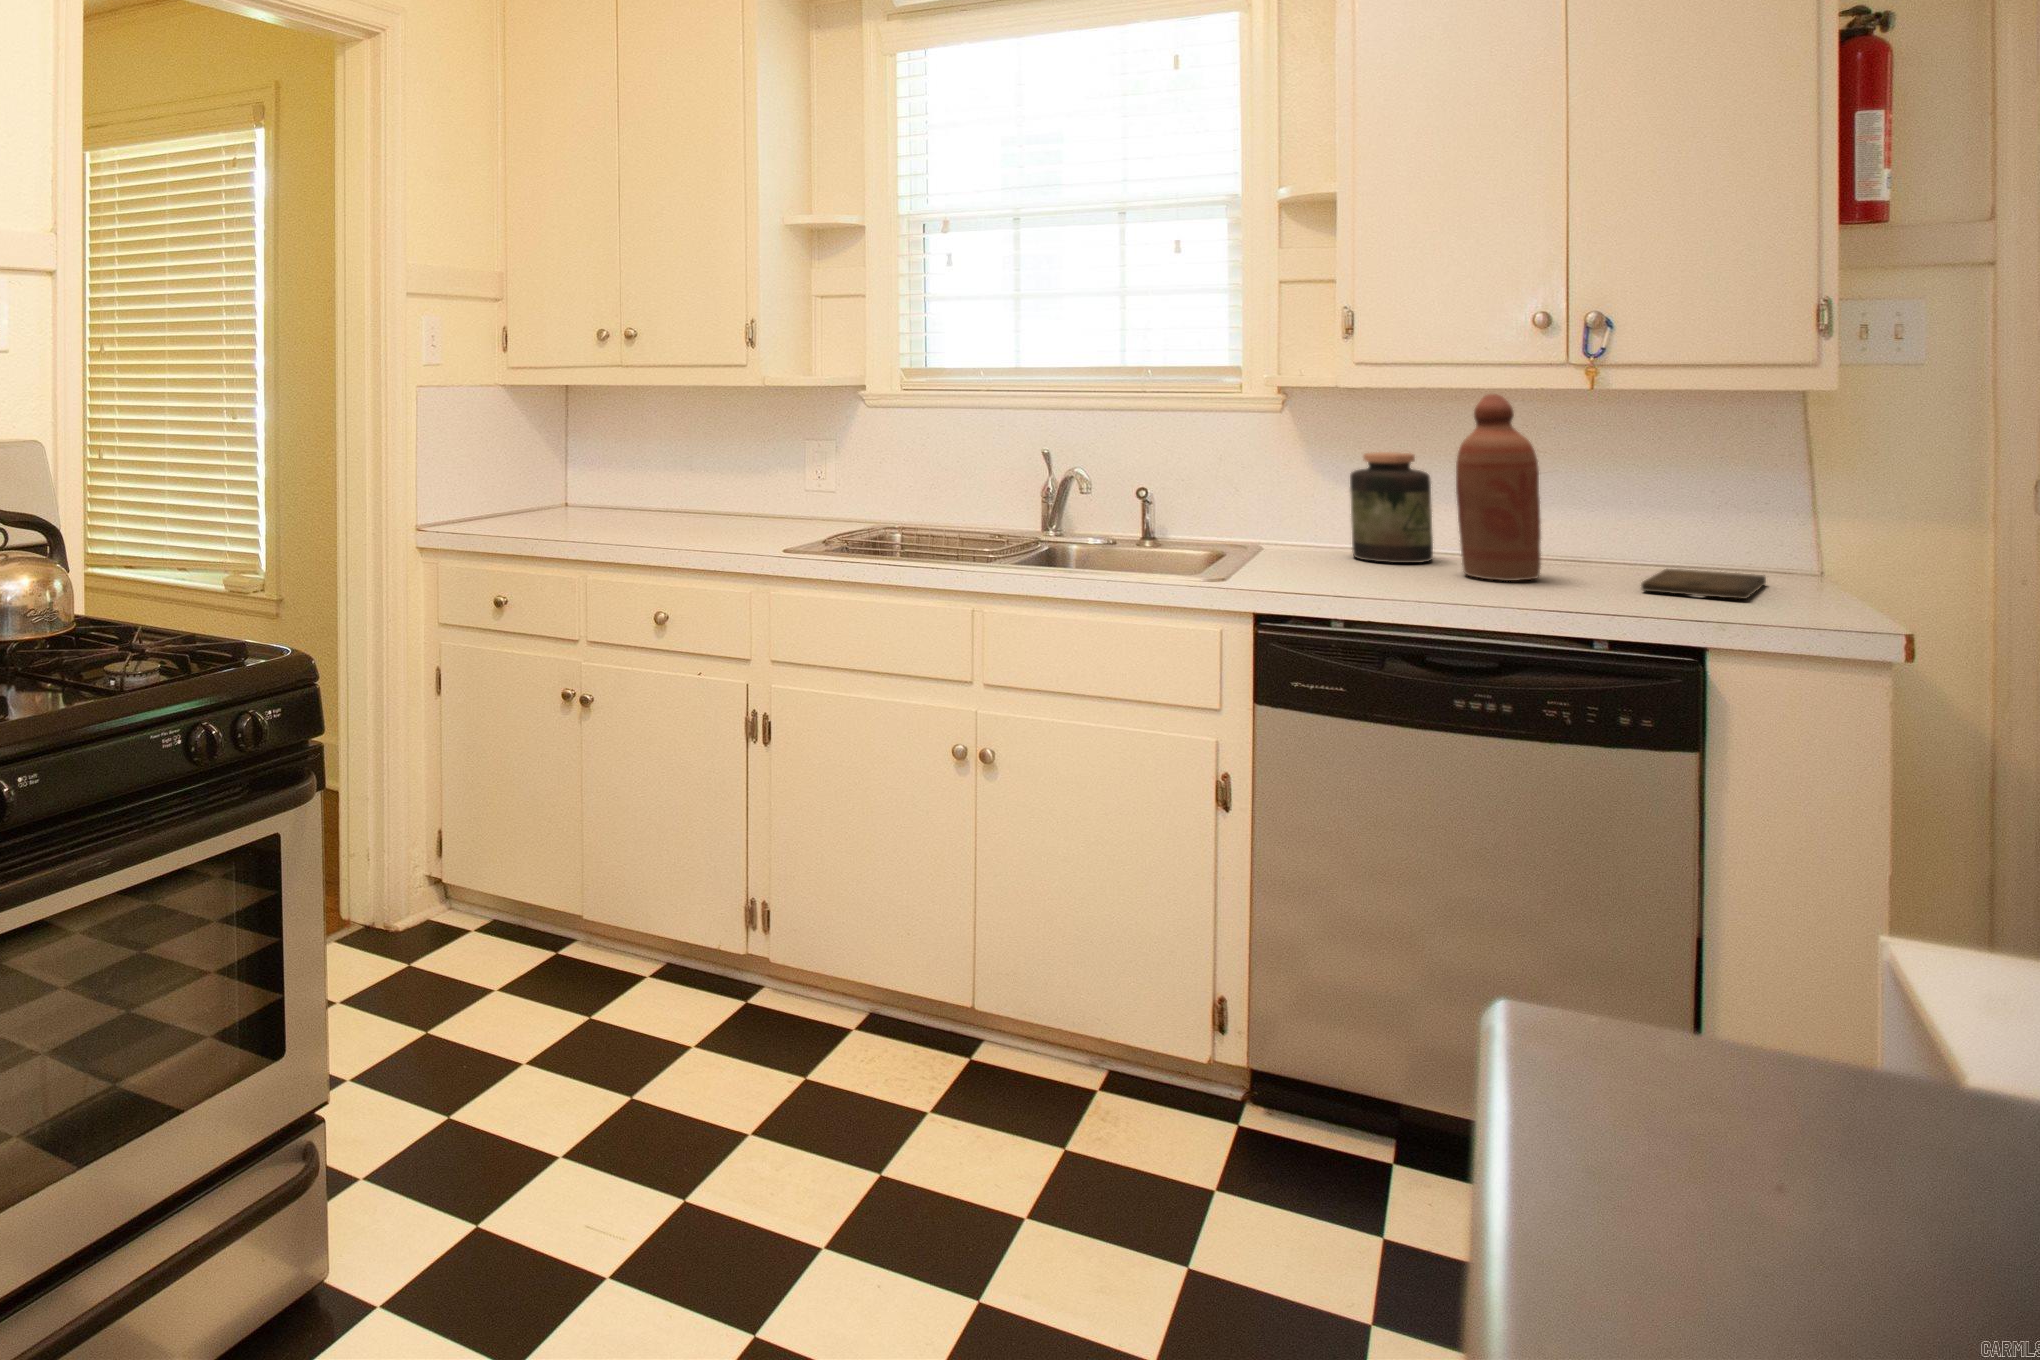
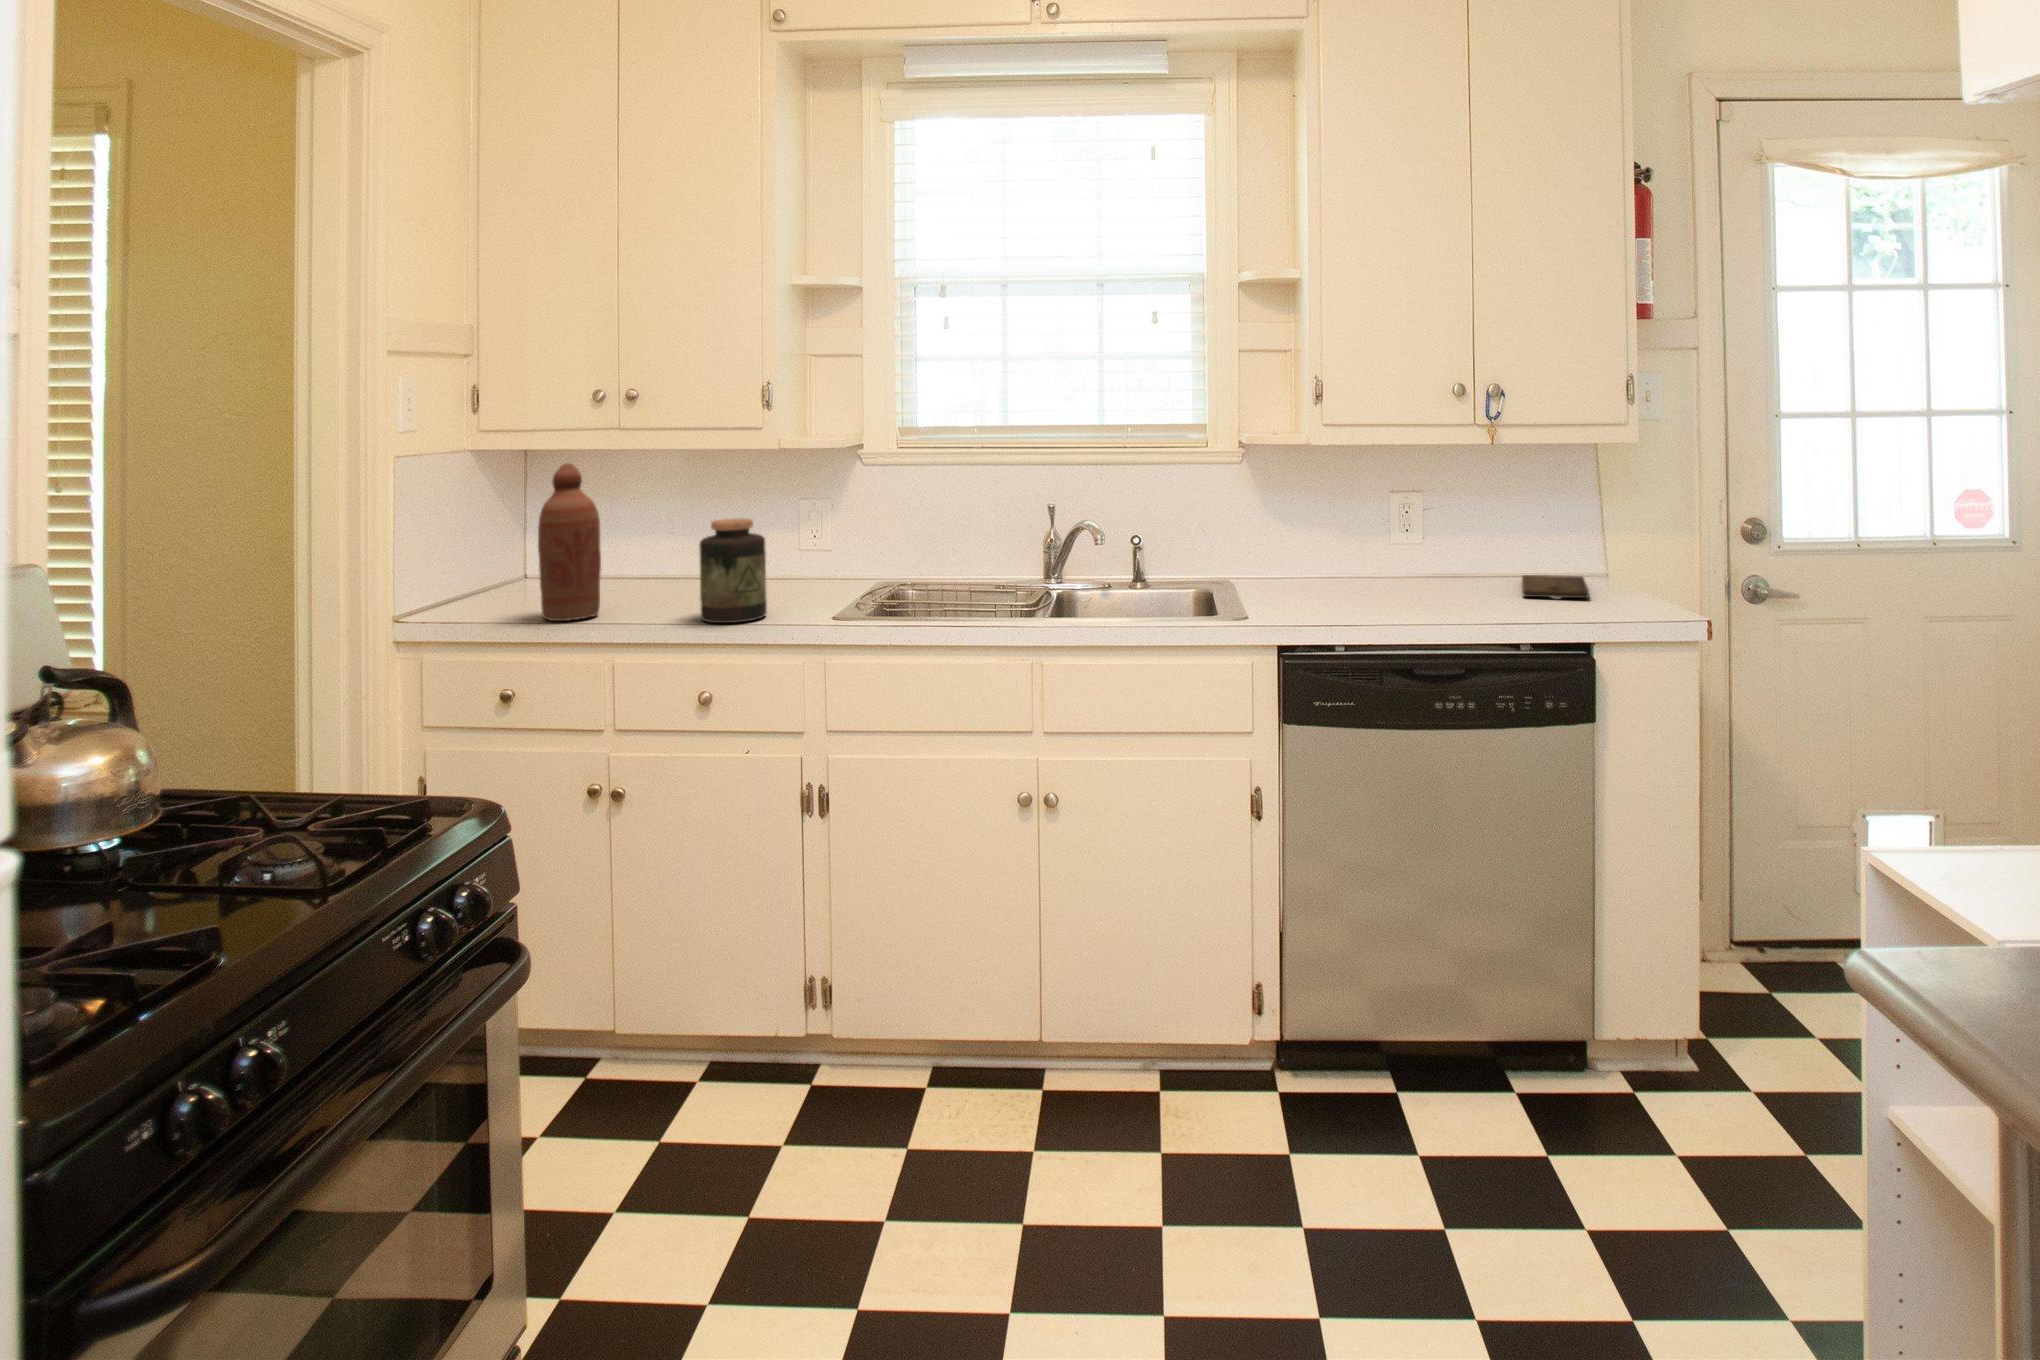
bottle: present [1456,394,1541,581] -> present [538,463,601,621]
jar: present [1350,452,1433,563] -> present [699,518,767,623]

